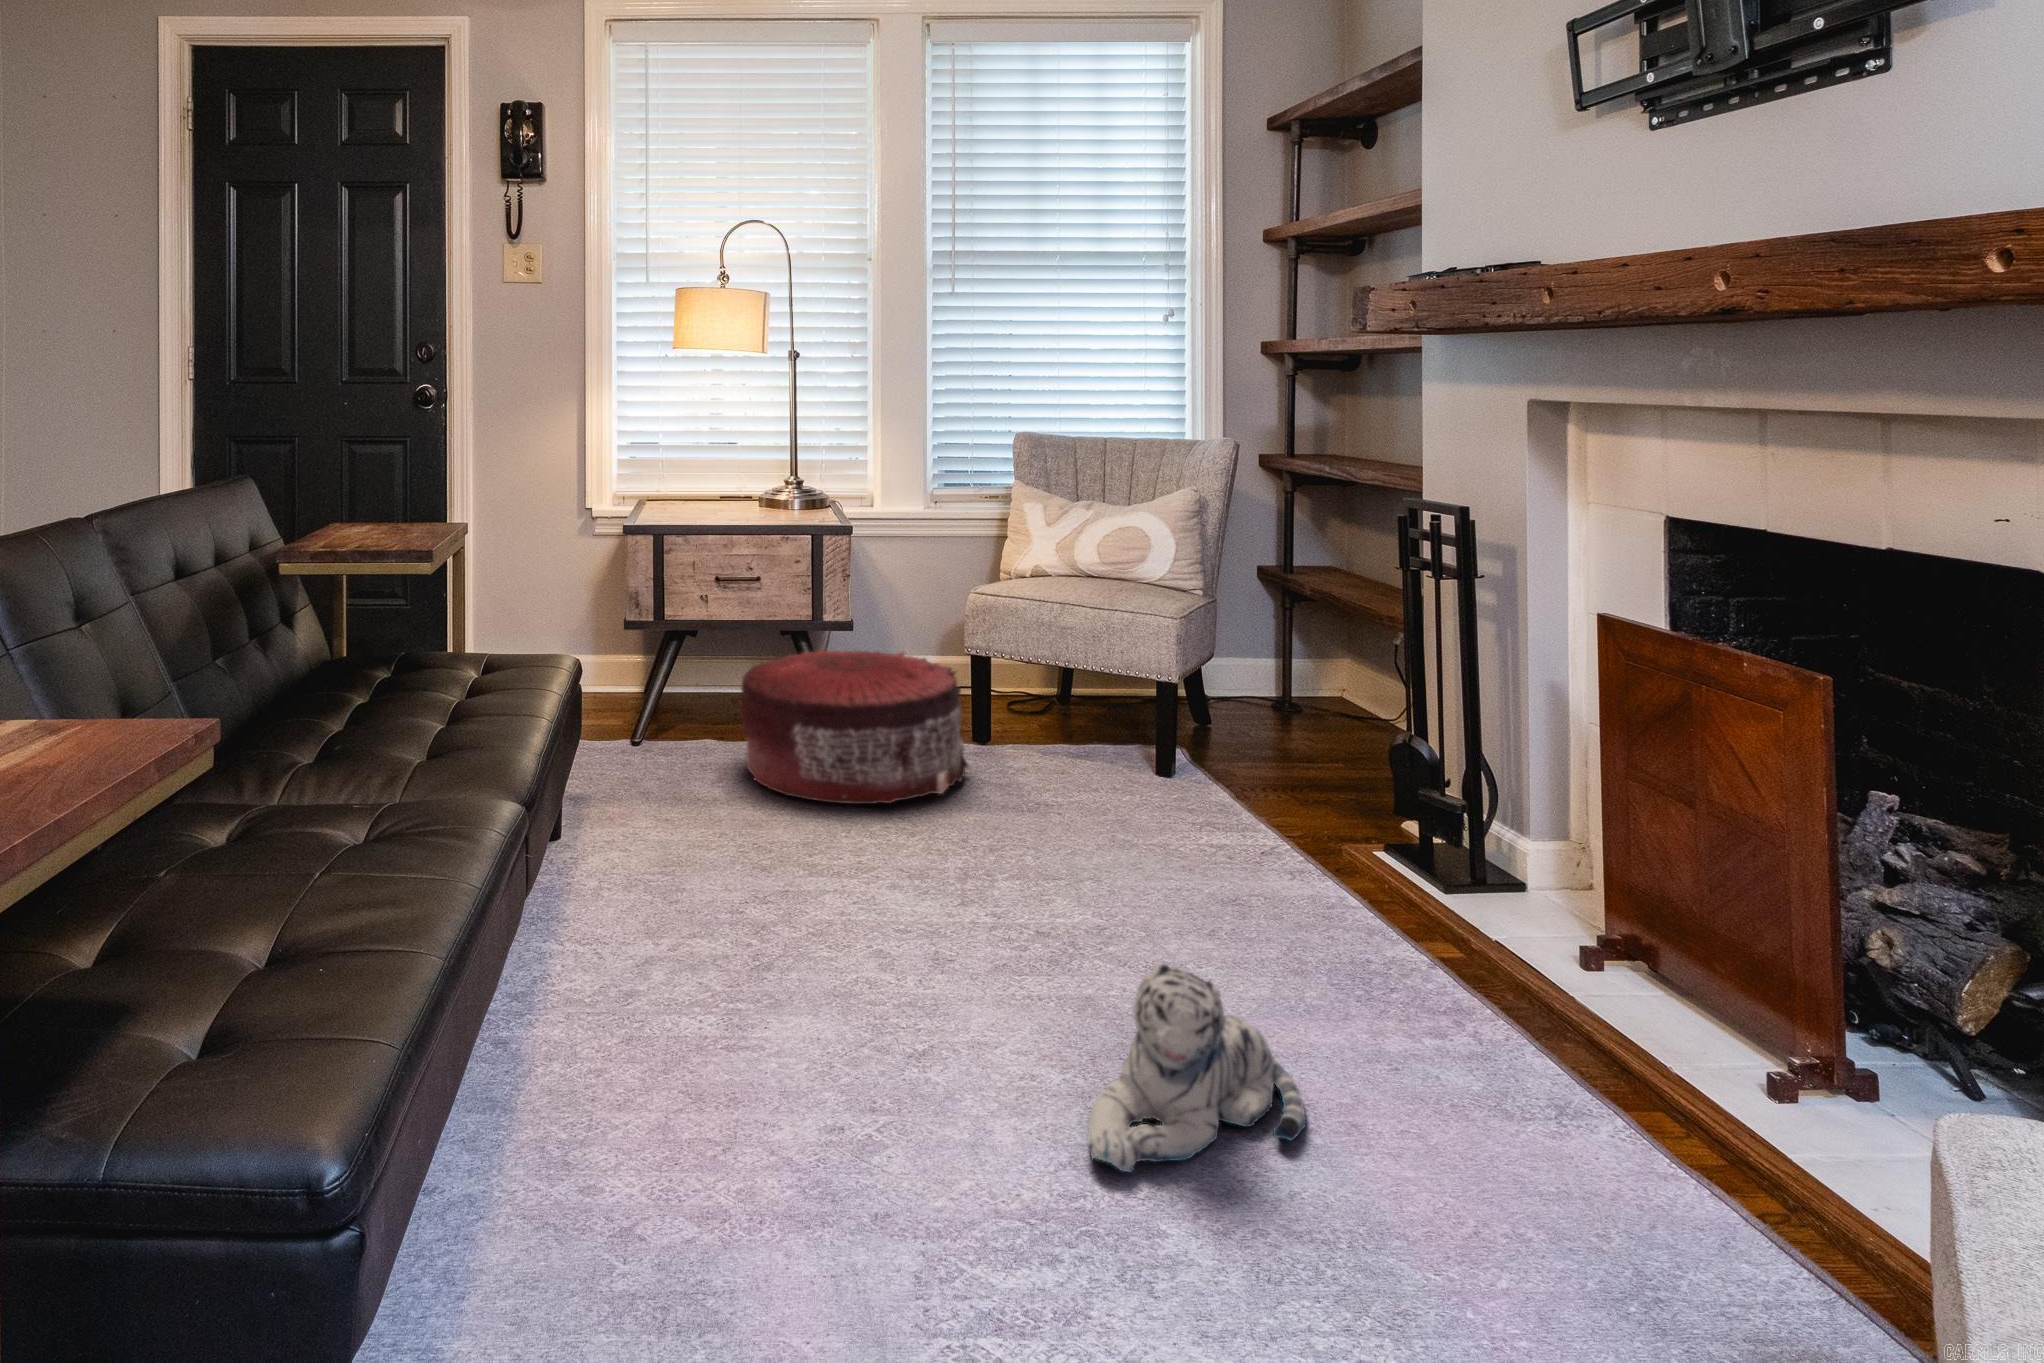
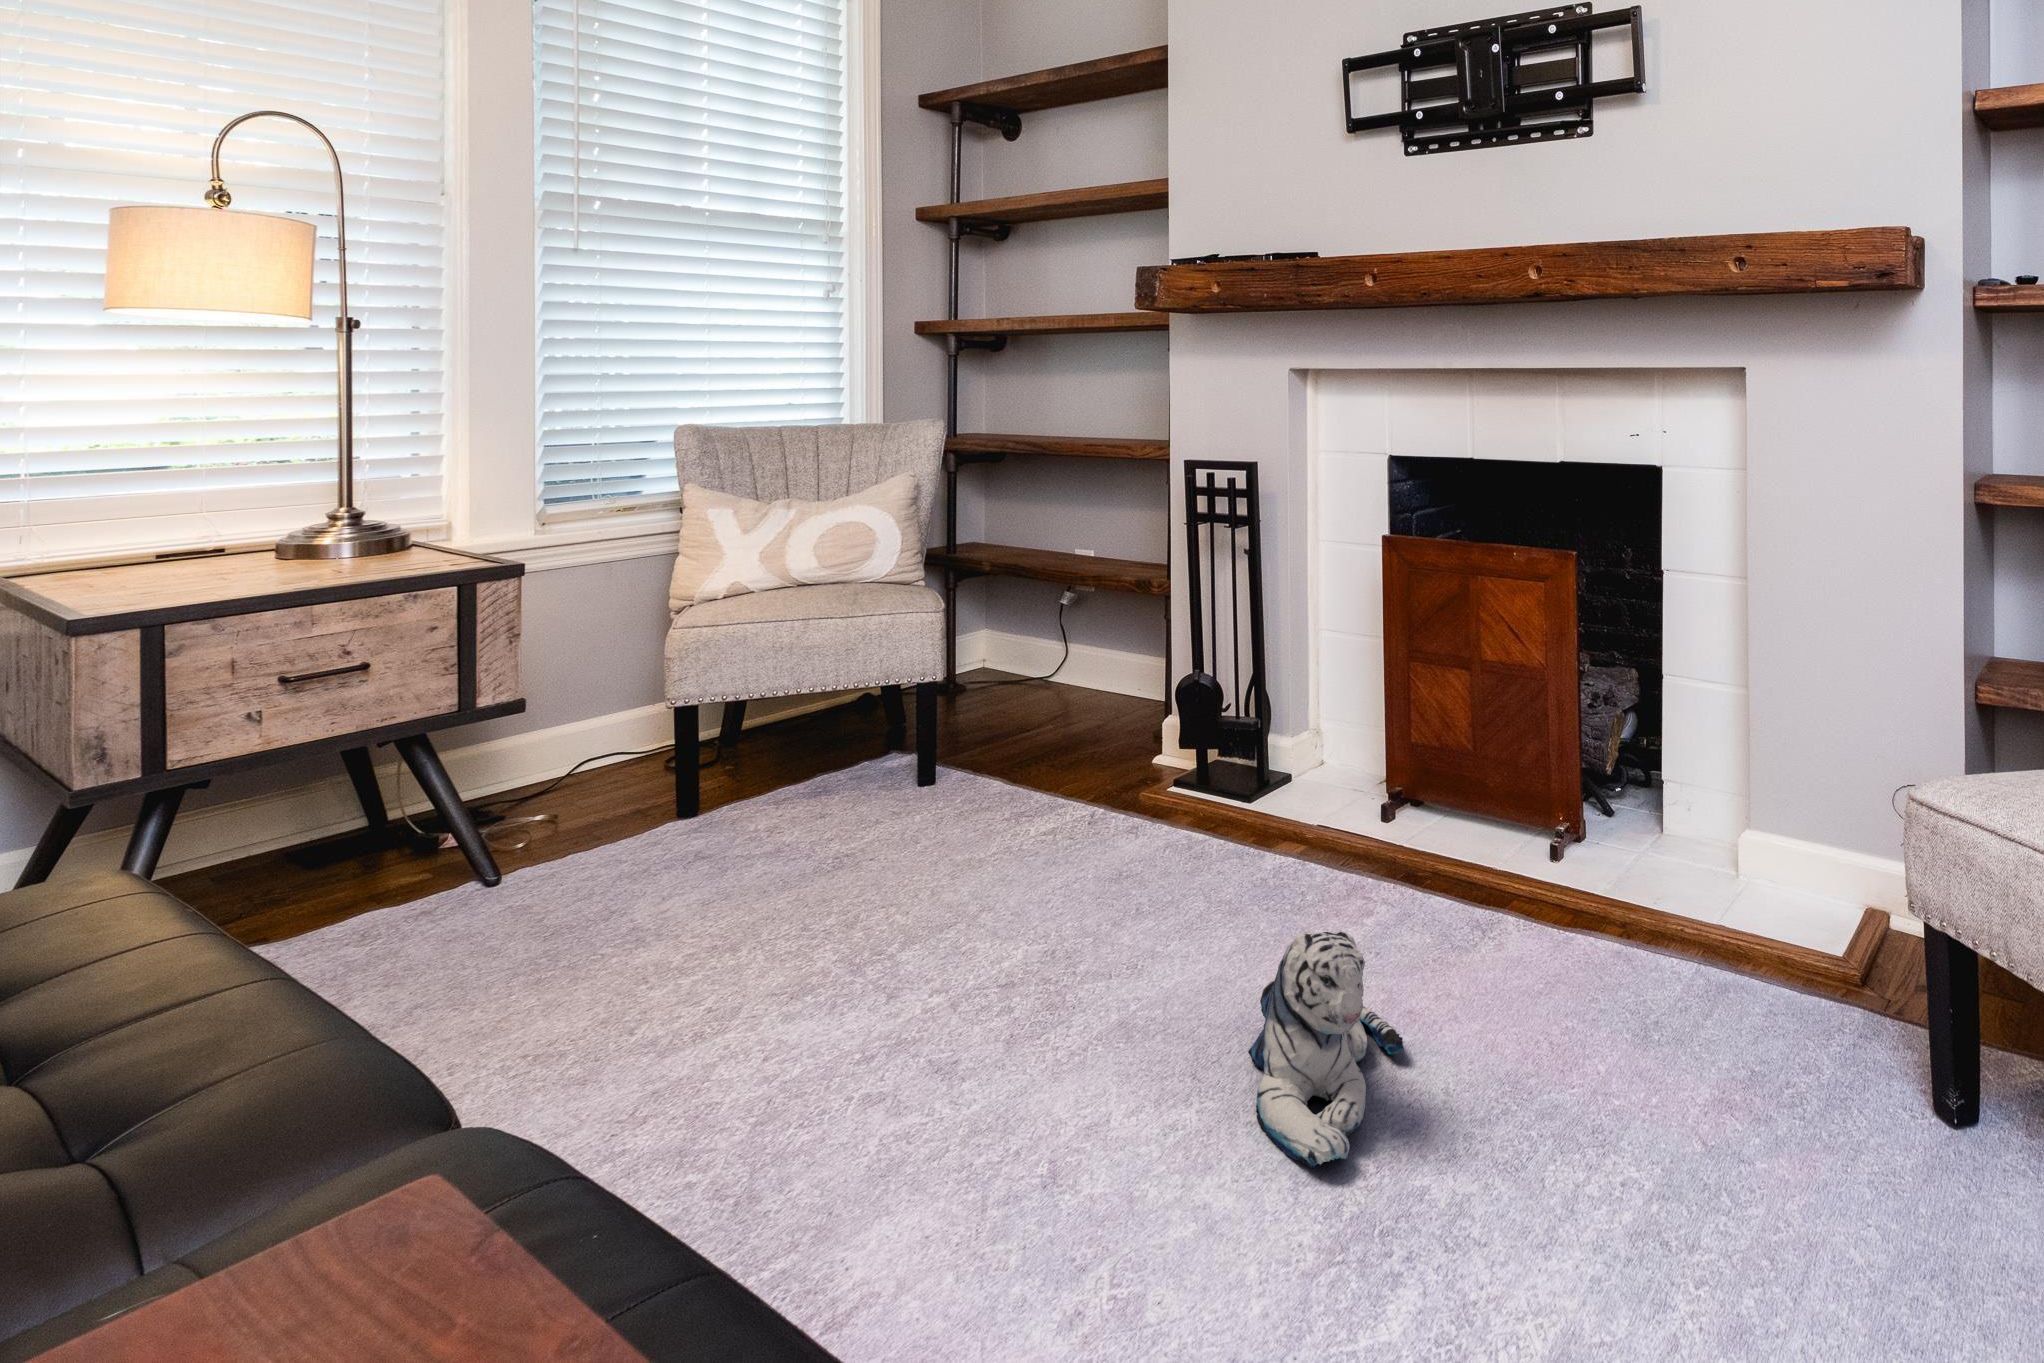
pouf: present [739,649,968,804] -> none [379,718,749,967]

